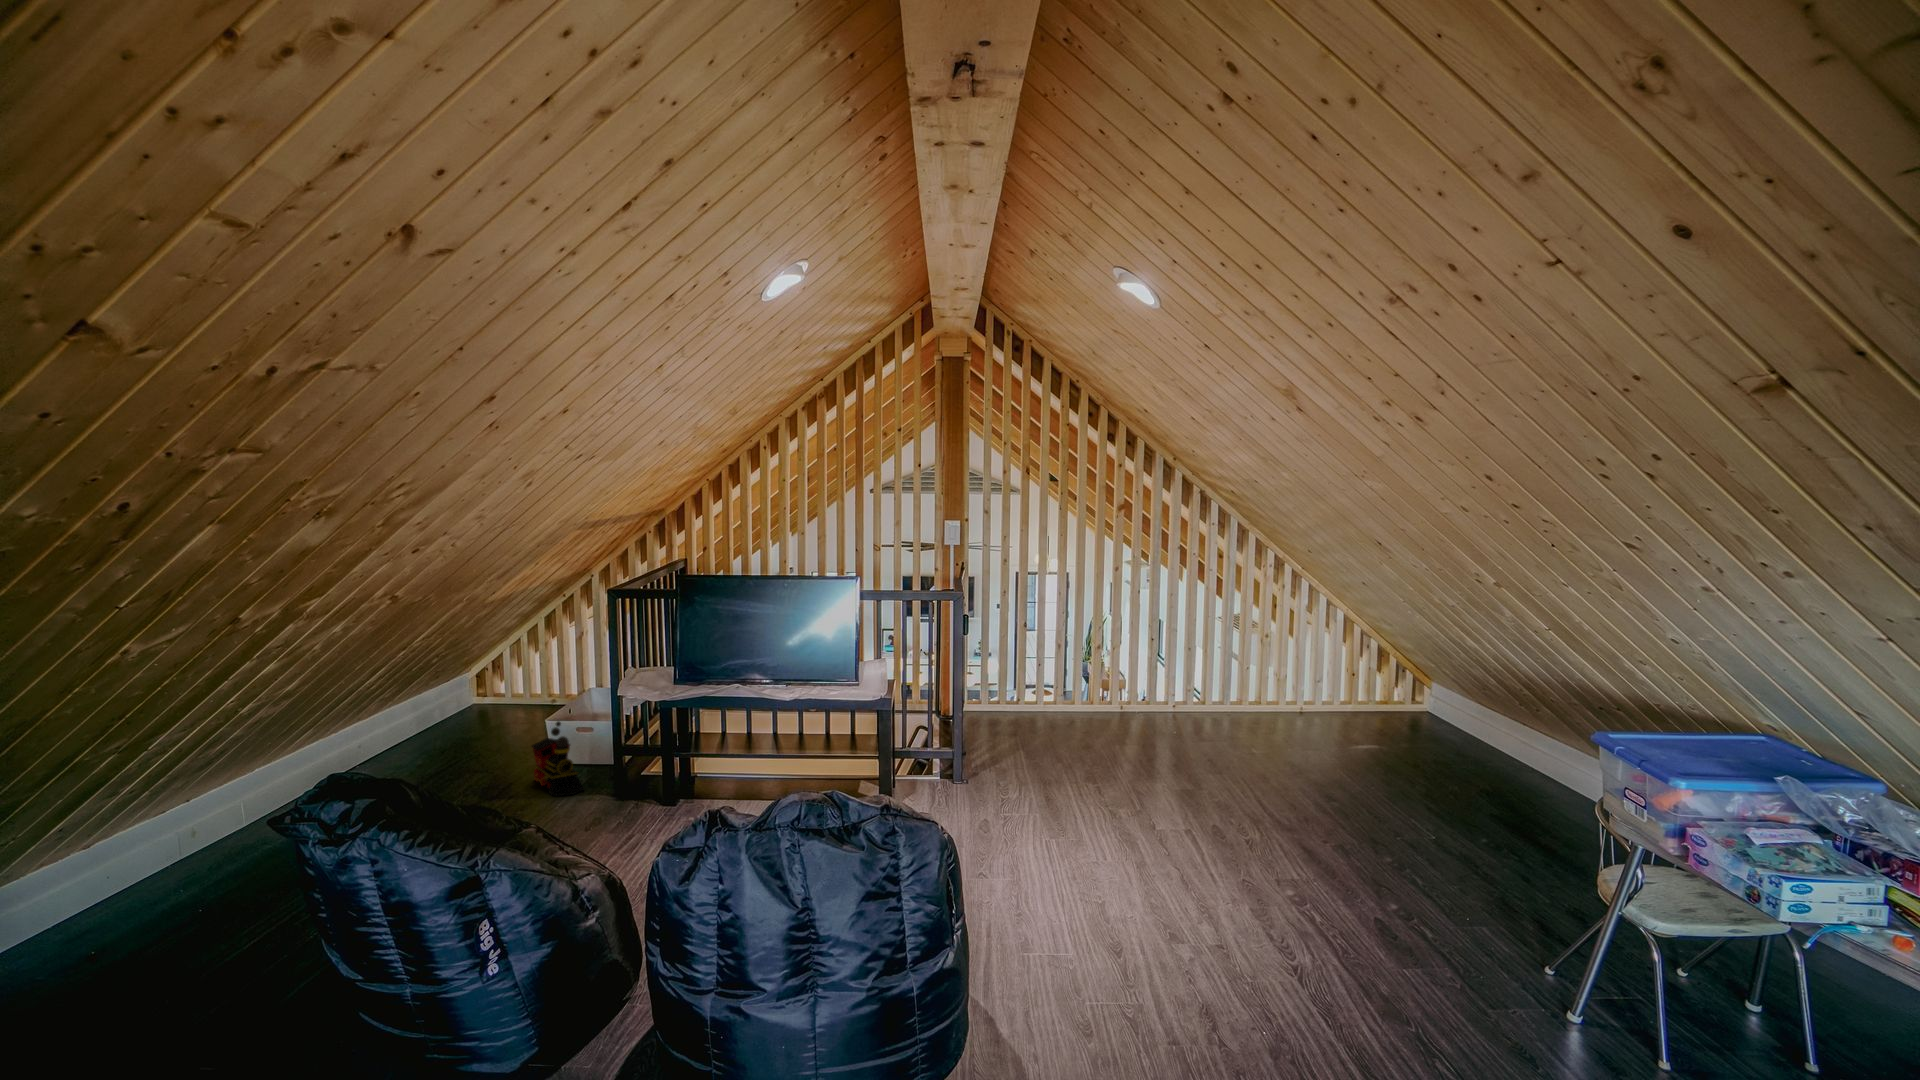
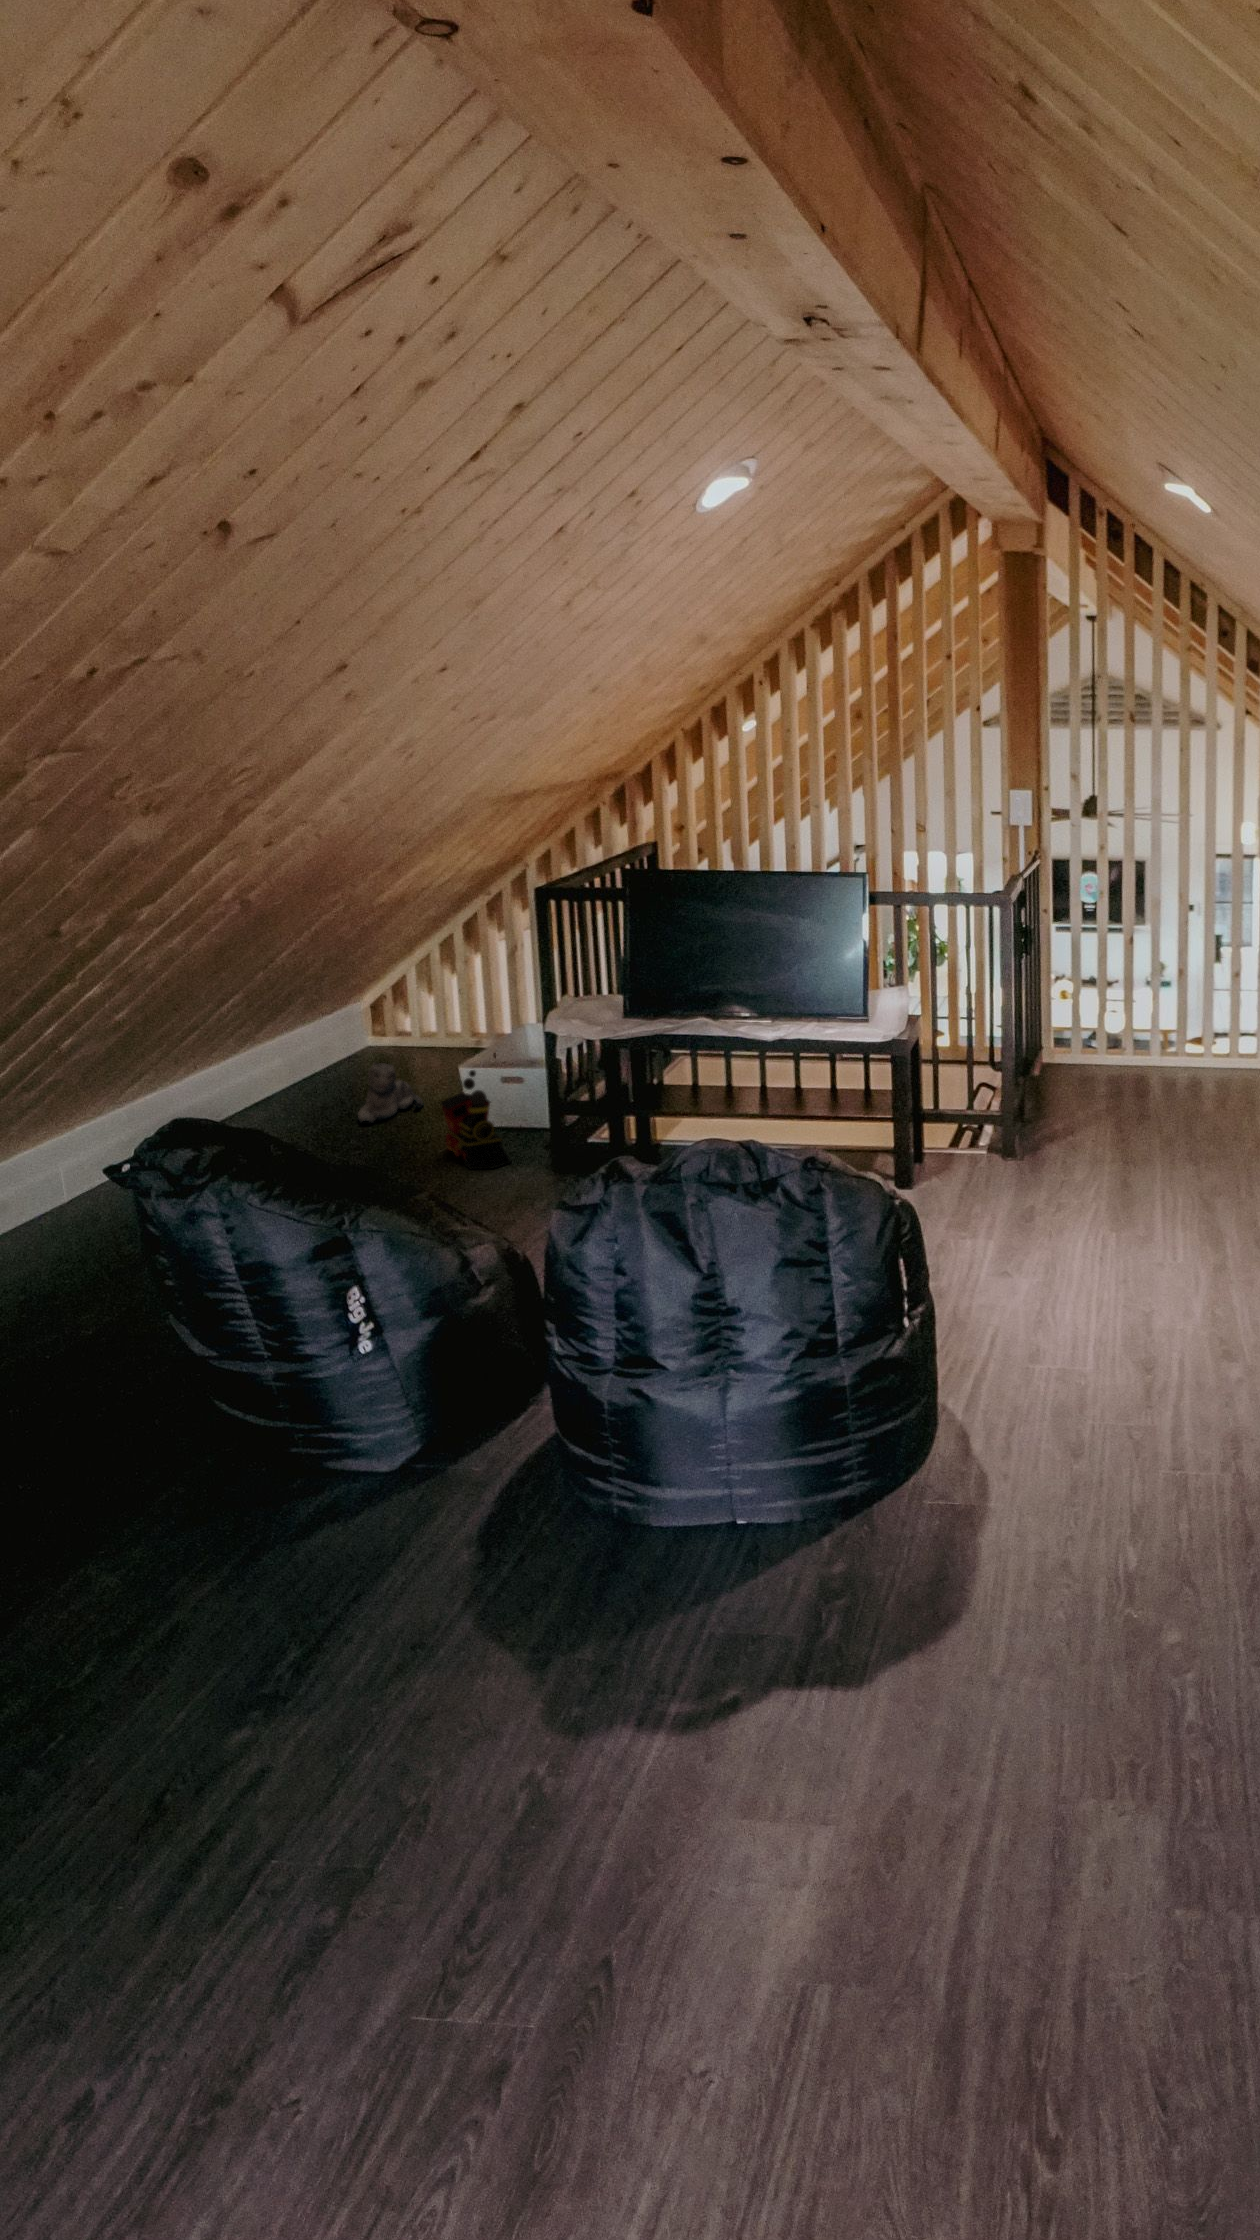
plush toy: none [463,715,514,760] -> present [358,1063,424,1122]

